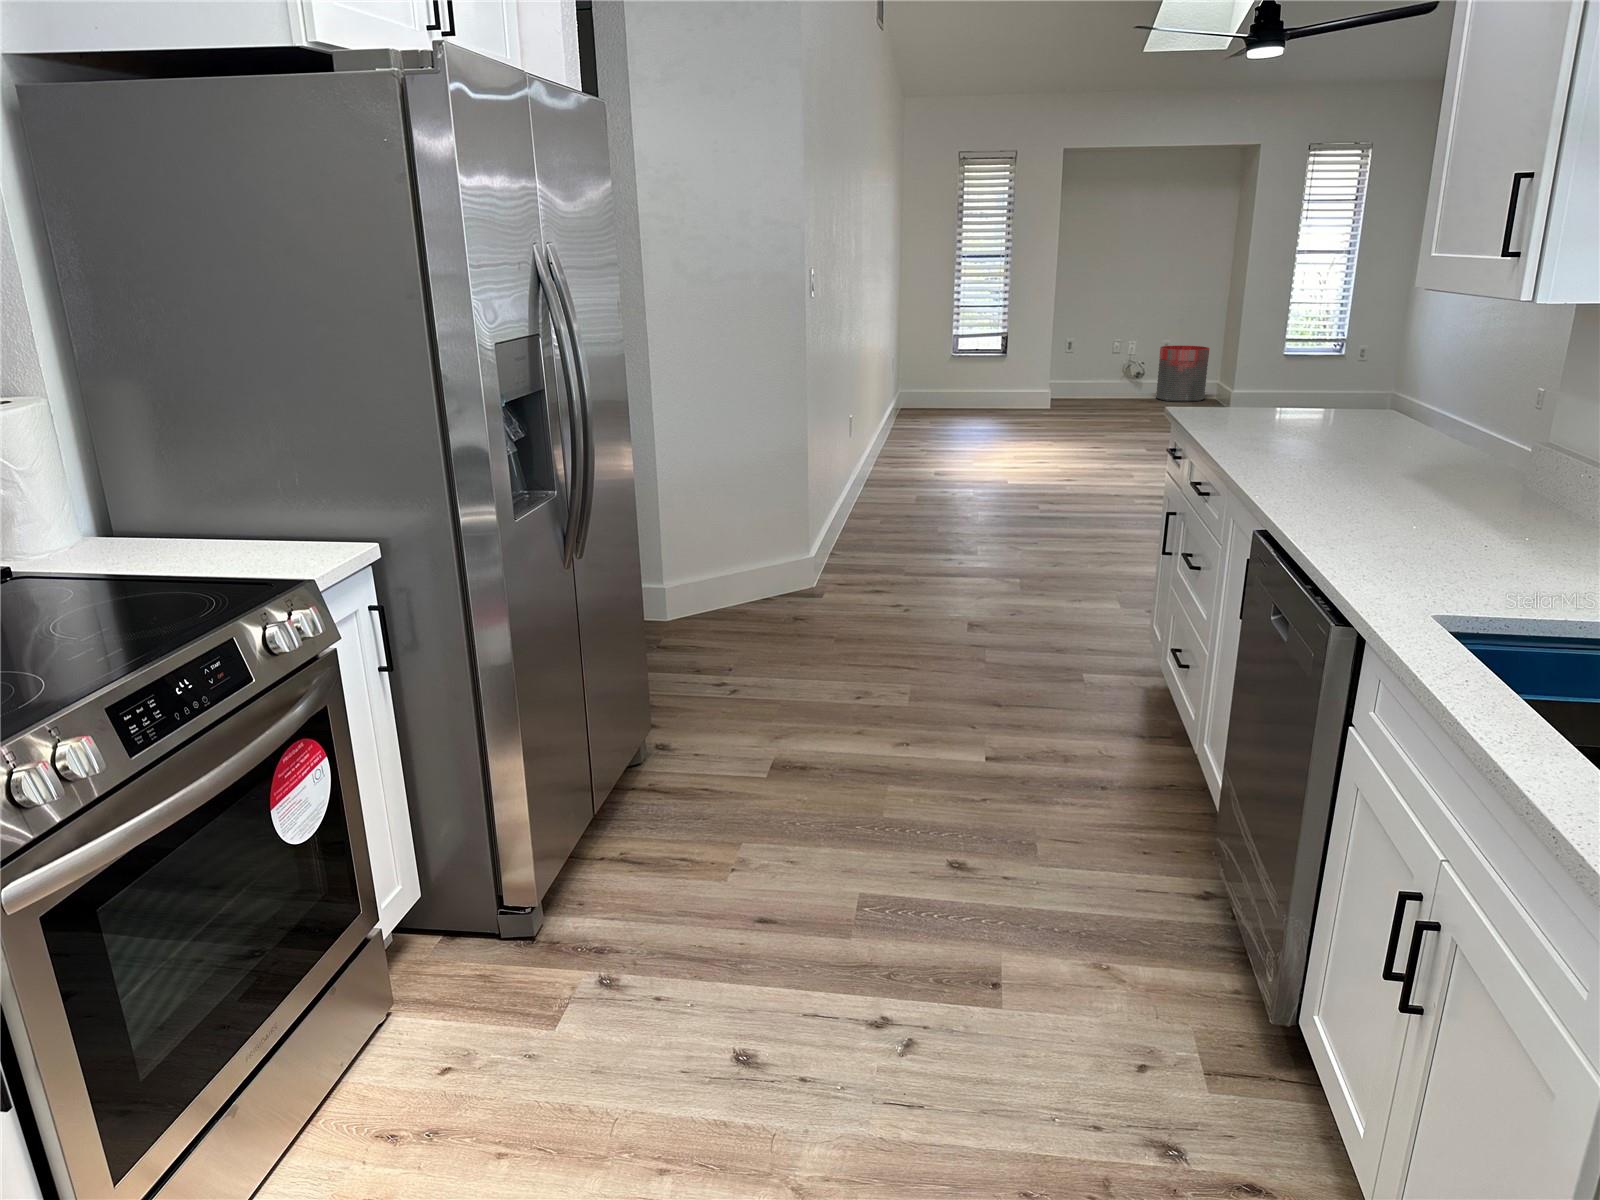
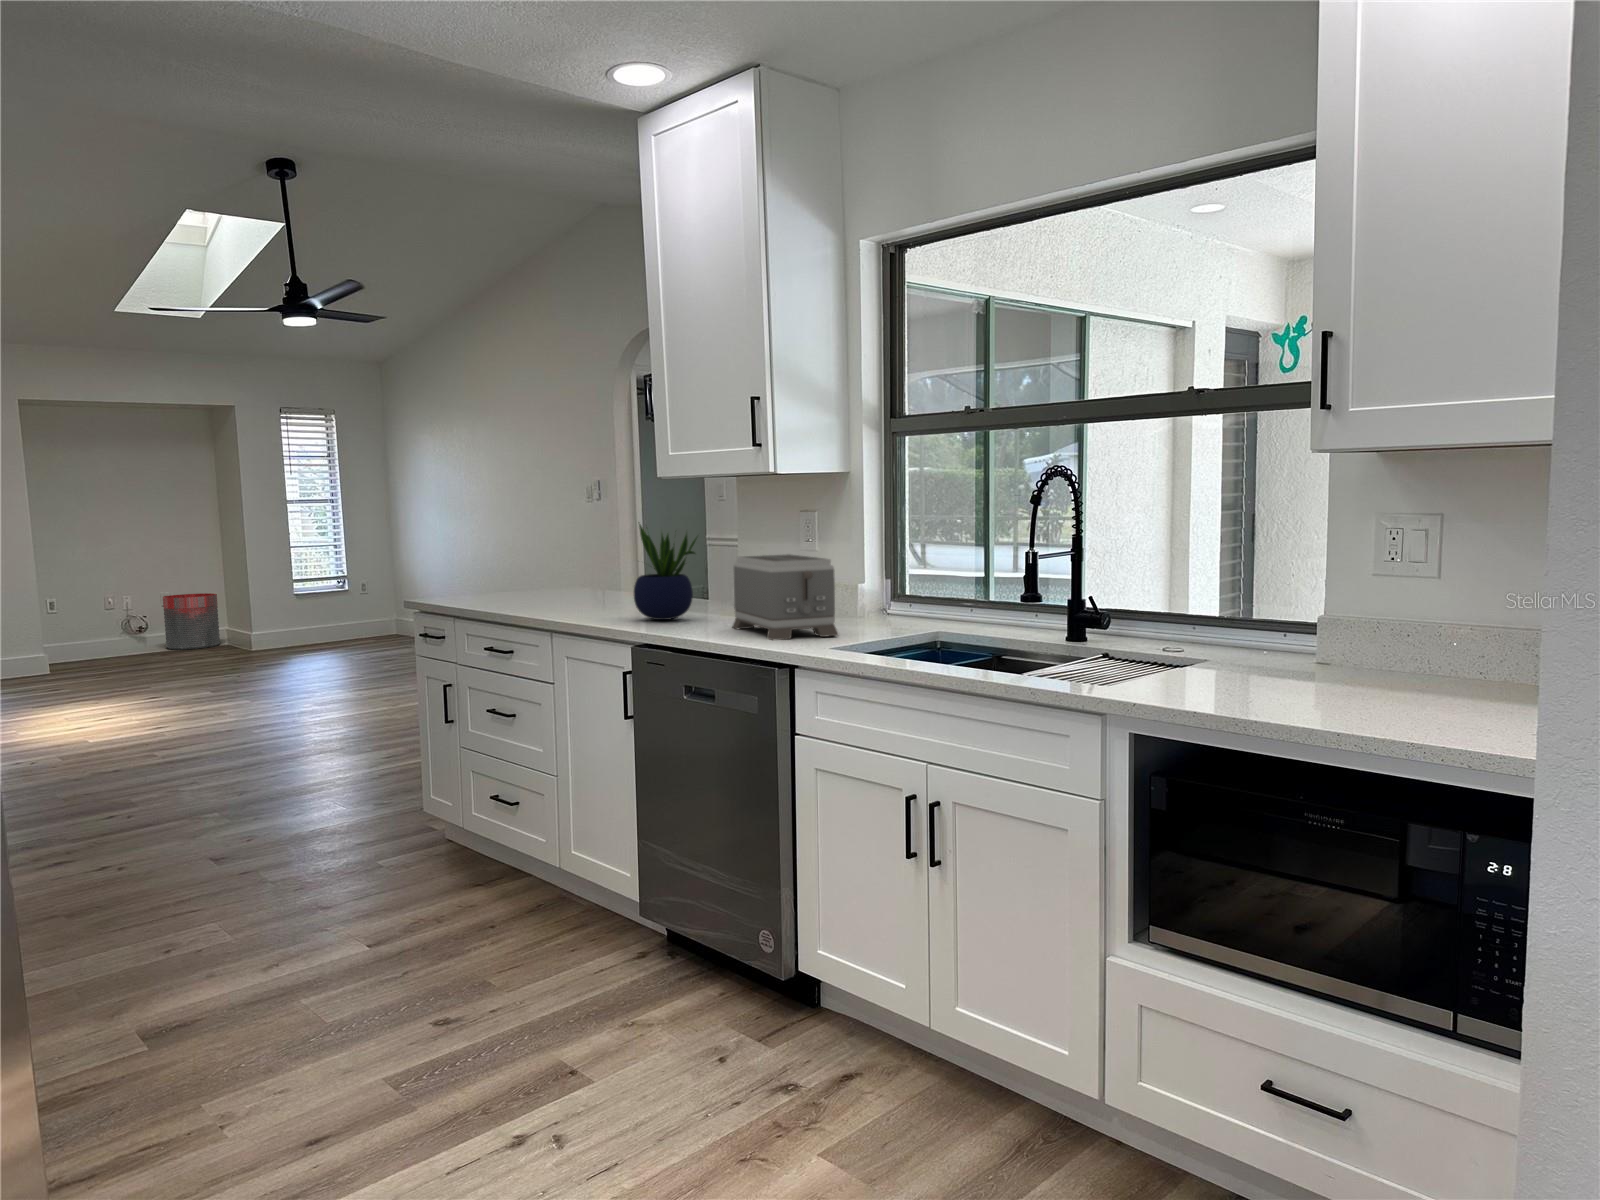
potted plant: none [1329,345,1456,492] -> present [634,524,697,620]
toaster: none [1417,421,1572,582] -> present [732,554,838,640]

